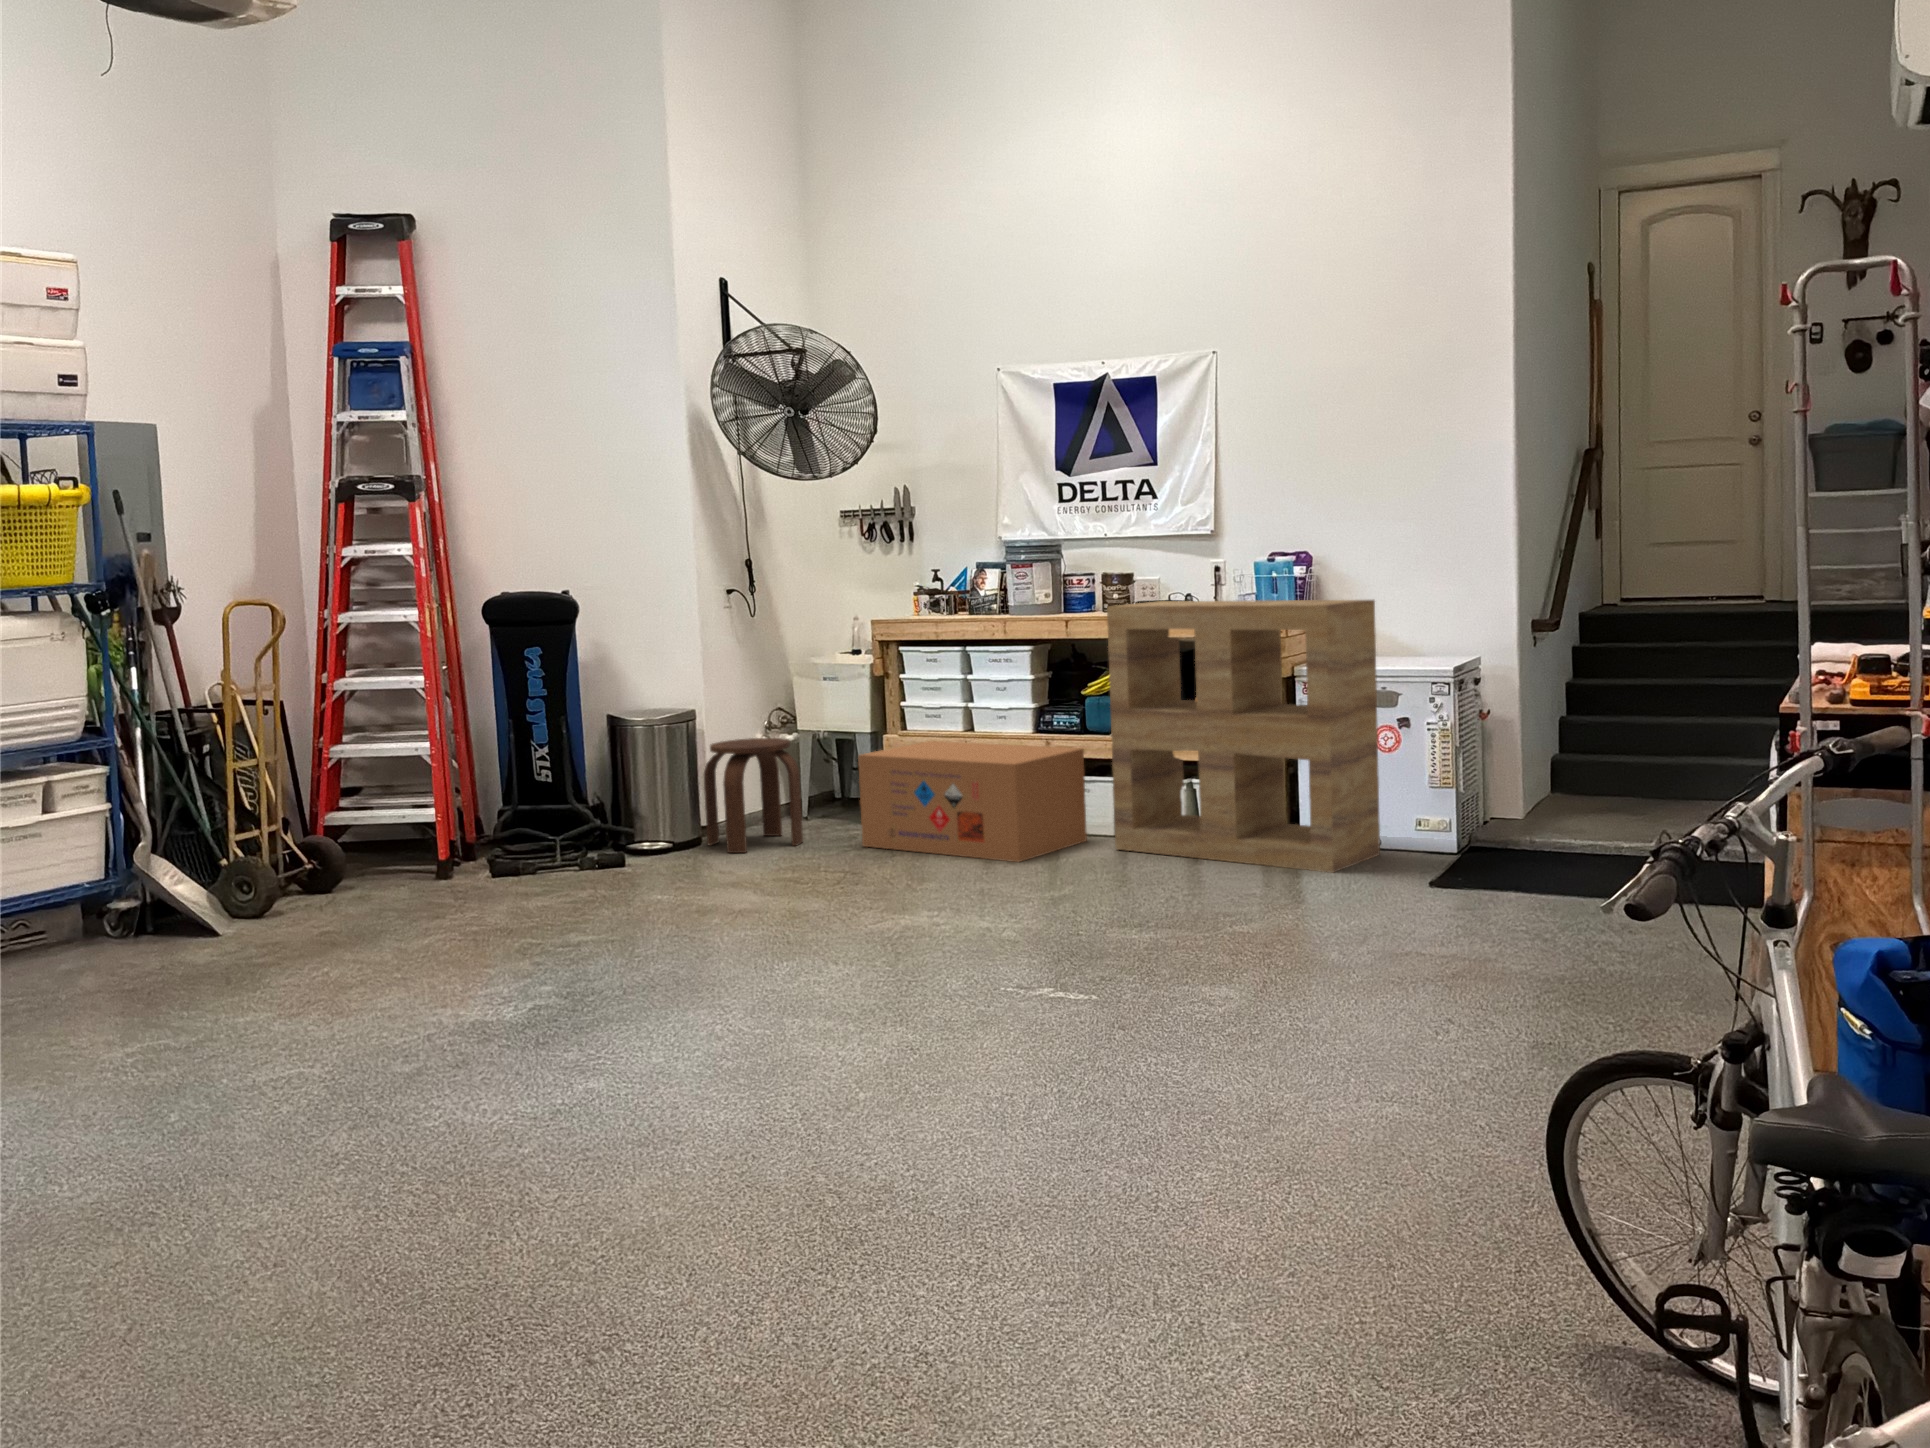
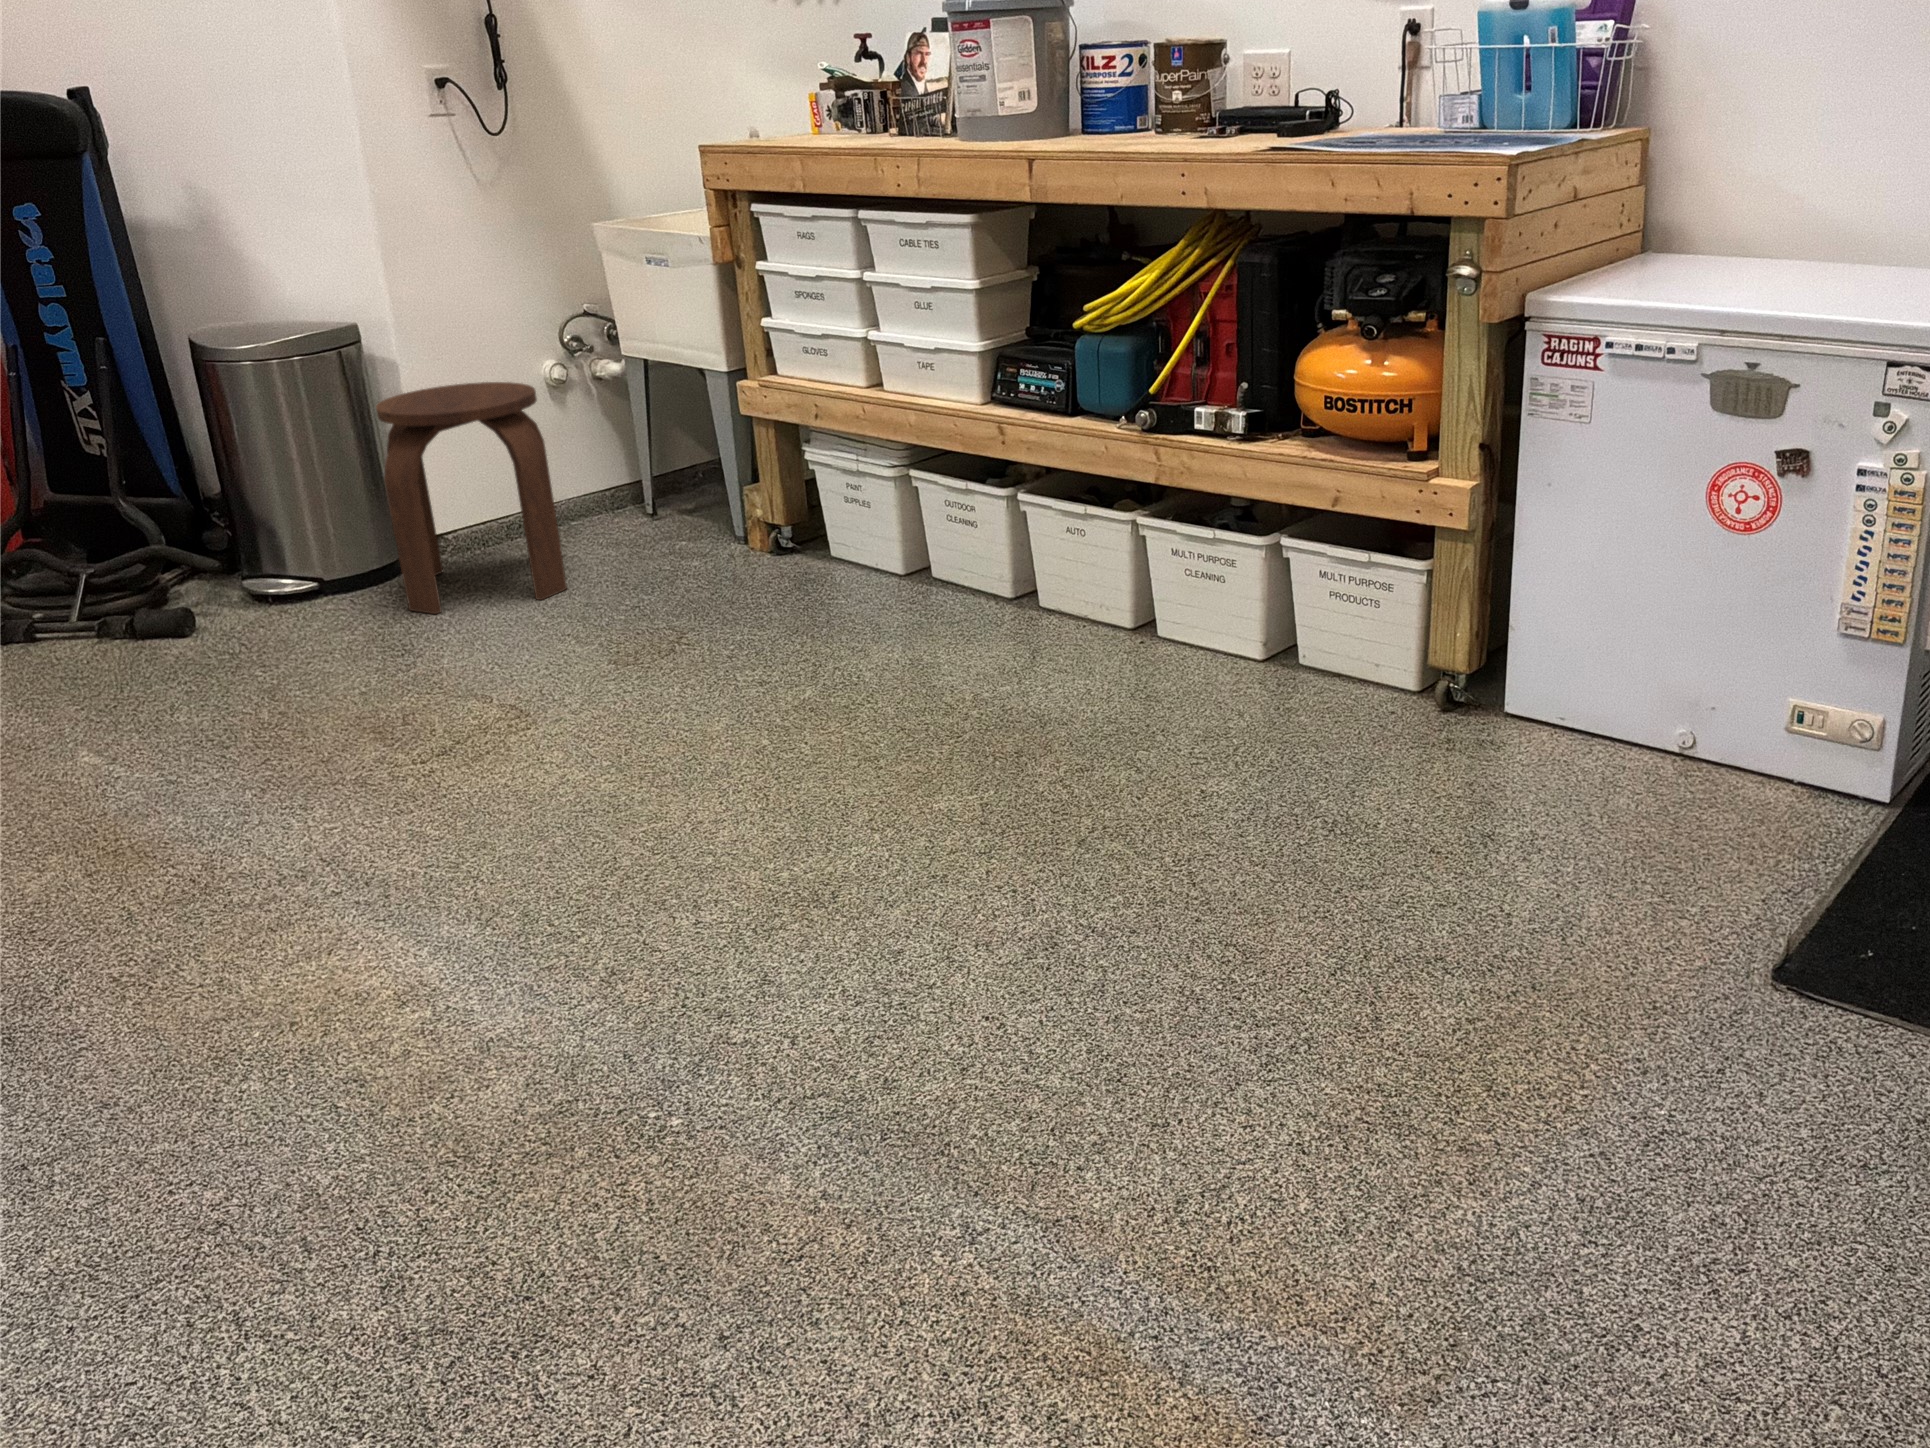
shelving unit: present [1107,600,1380,873] -> none [1061,113,1744,872]
cardboard box: present [858,741,1087,862] -> none [617,399,1058,714]

